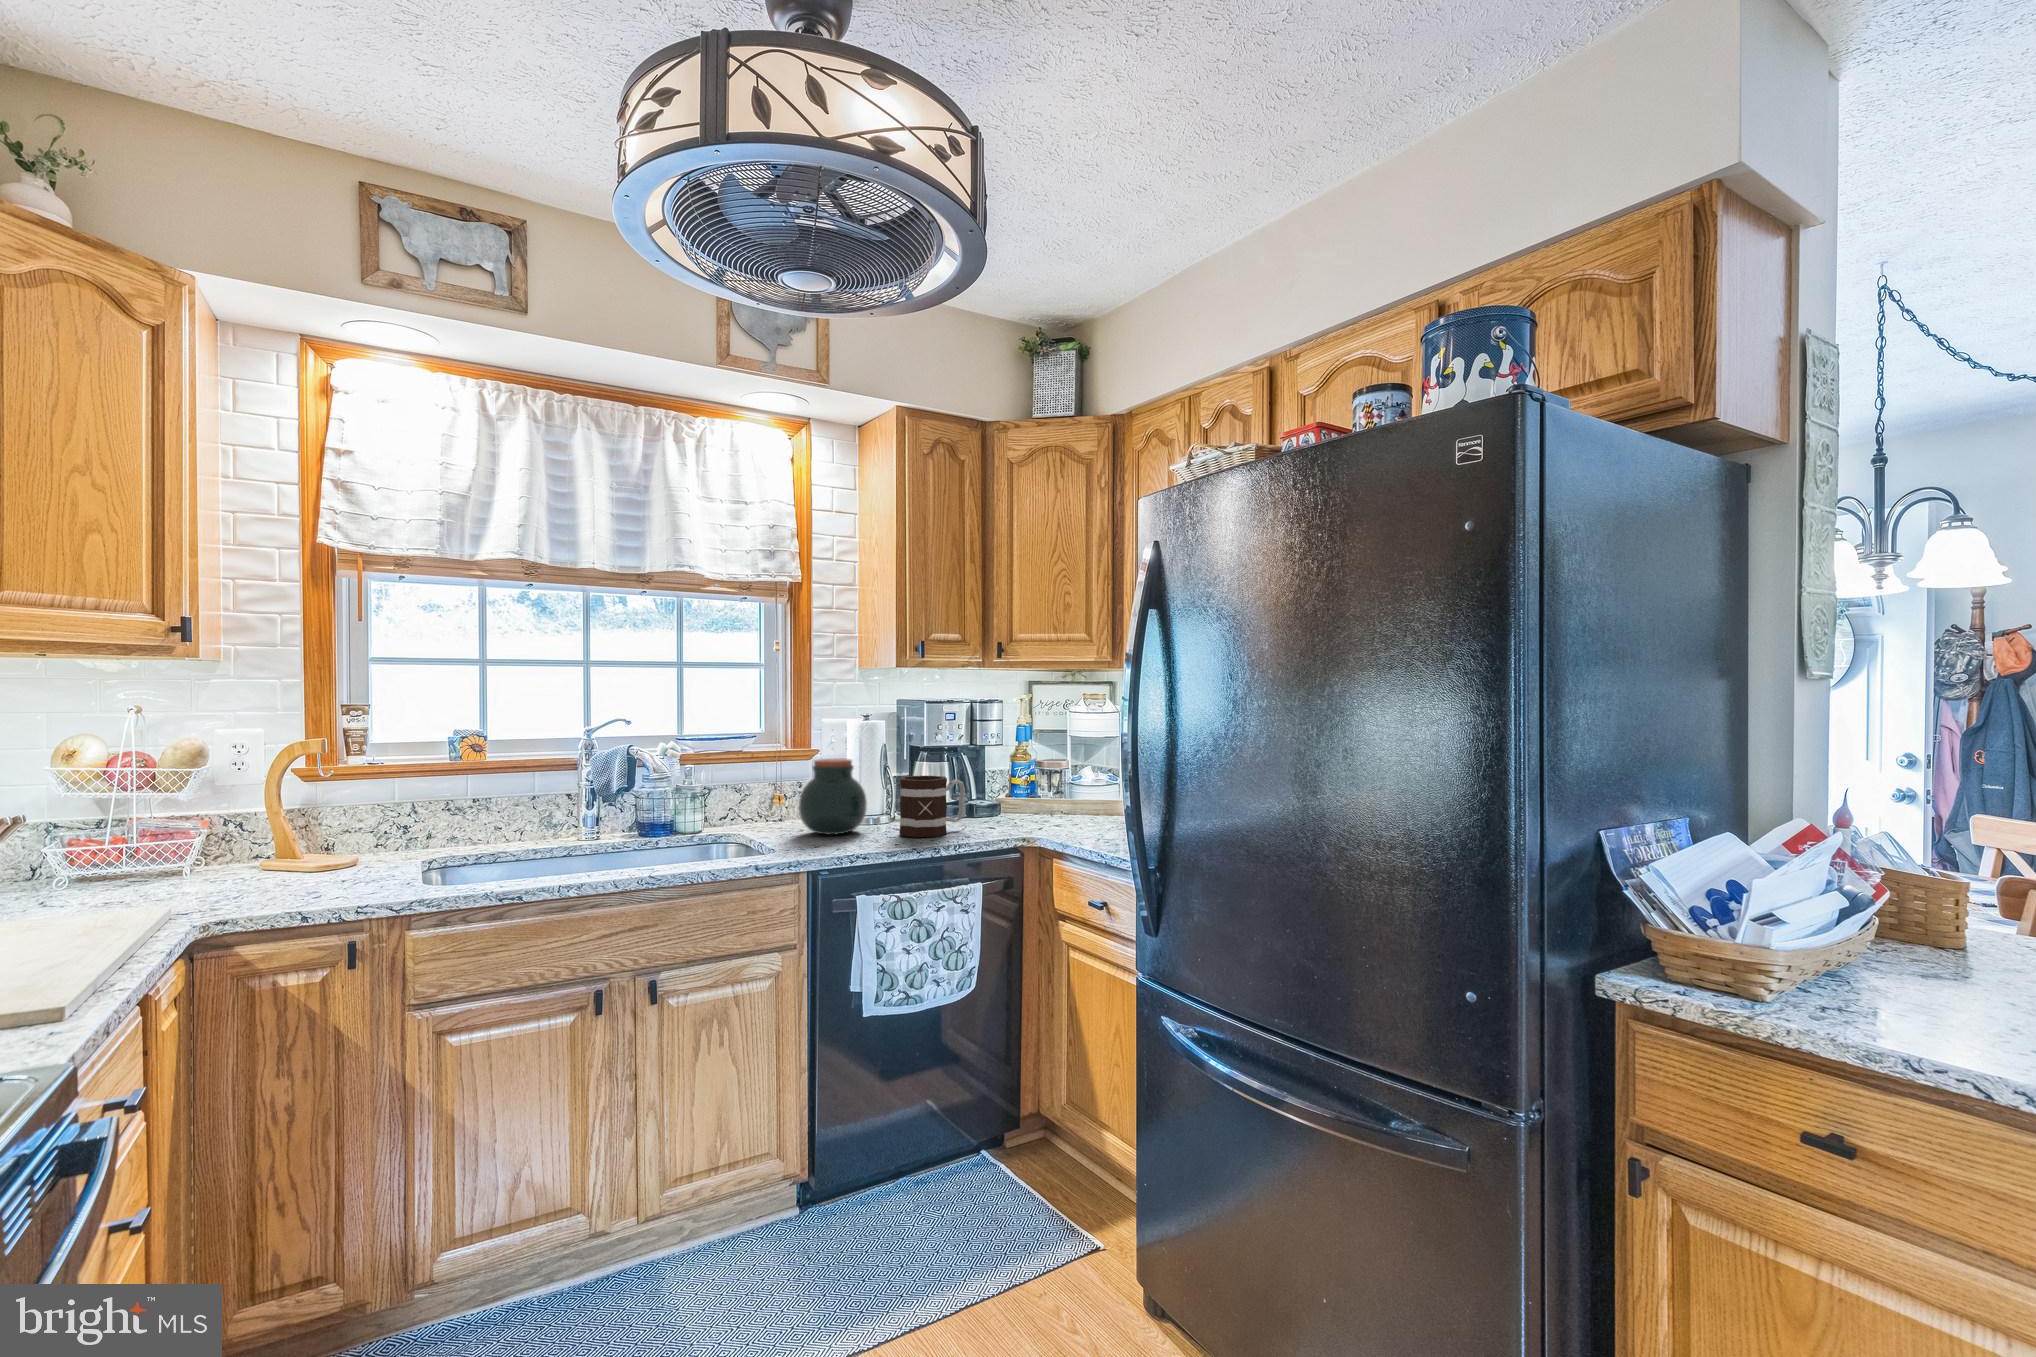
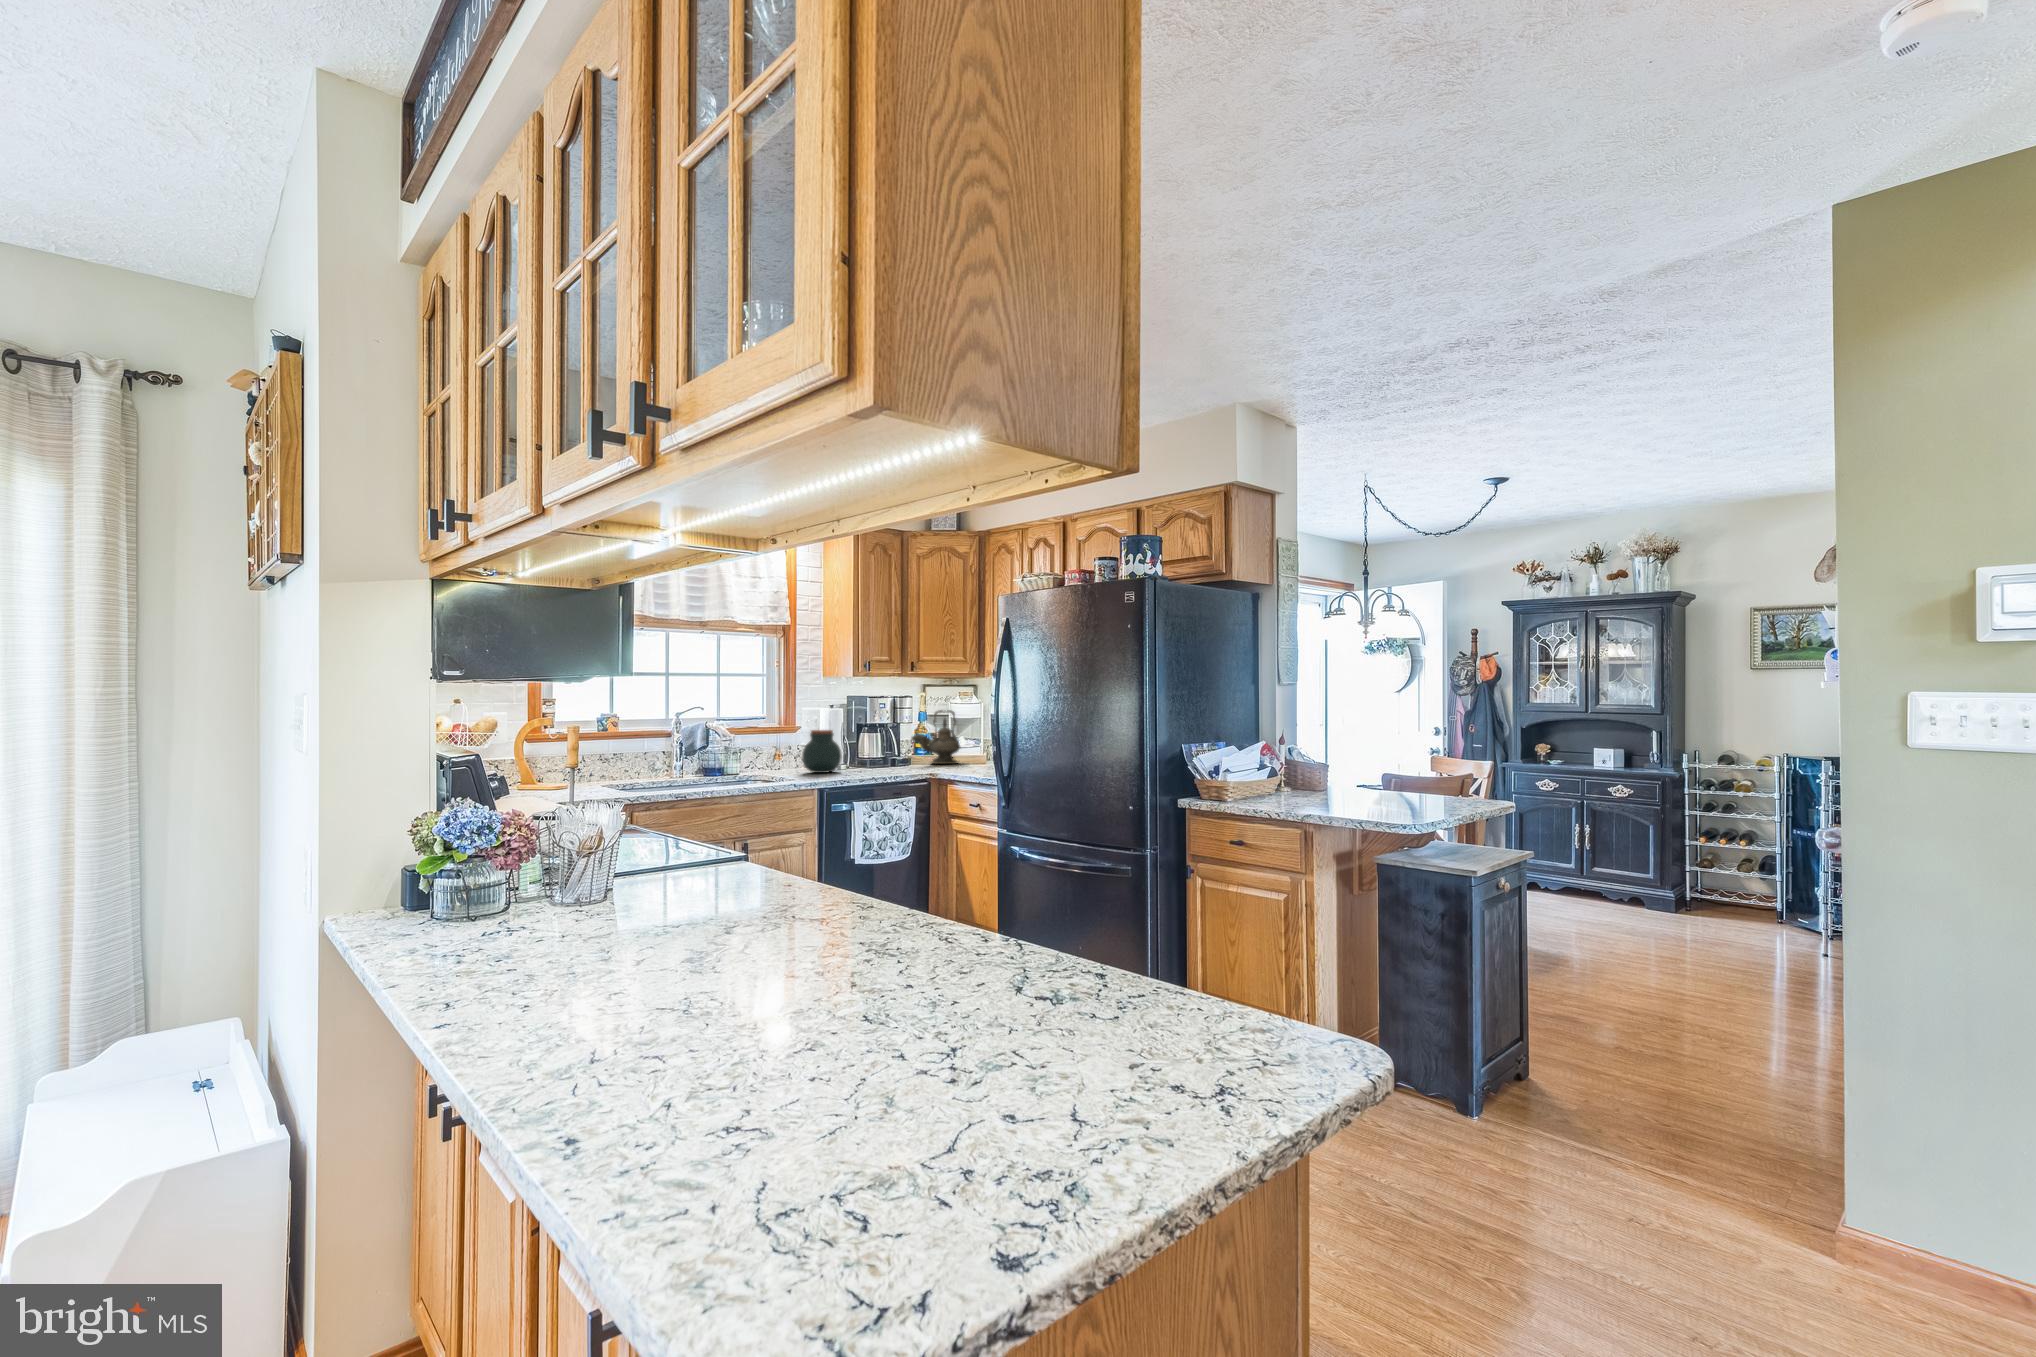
teapot: none [991,725,1081,820] -> present [911,710,961,764]
mug: present [899,776,965,837] -> none [862,738,899,772]

